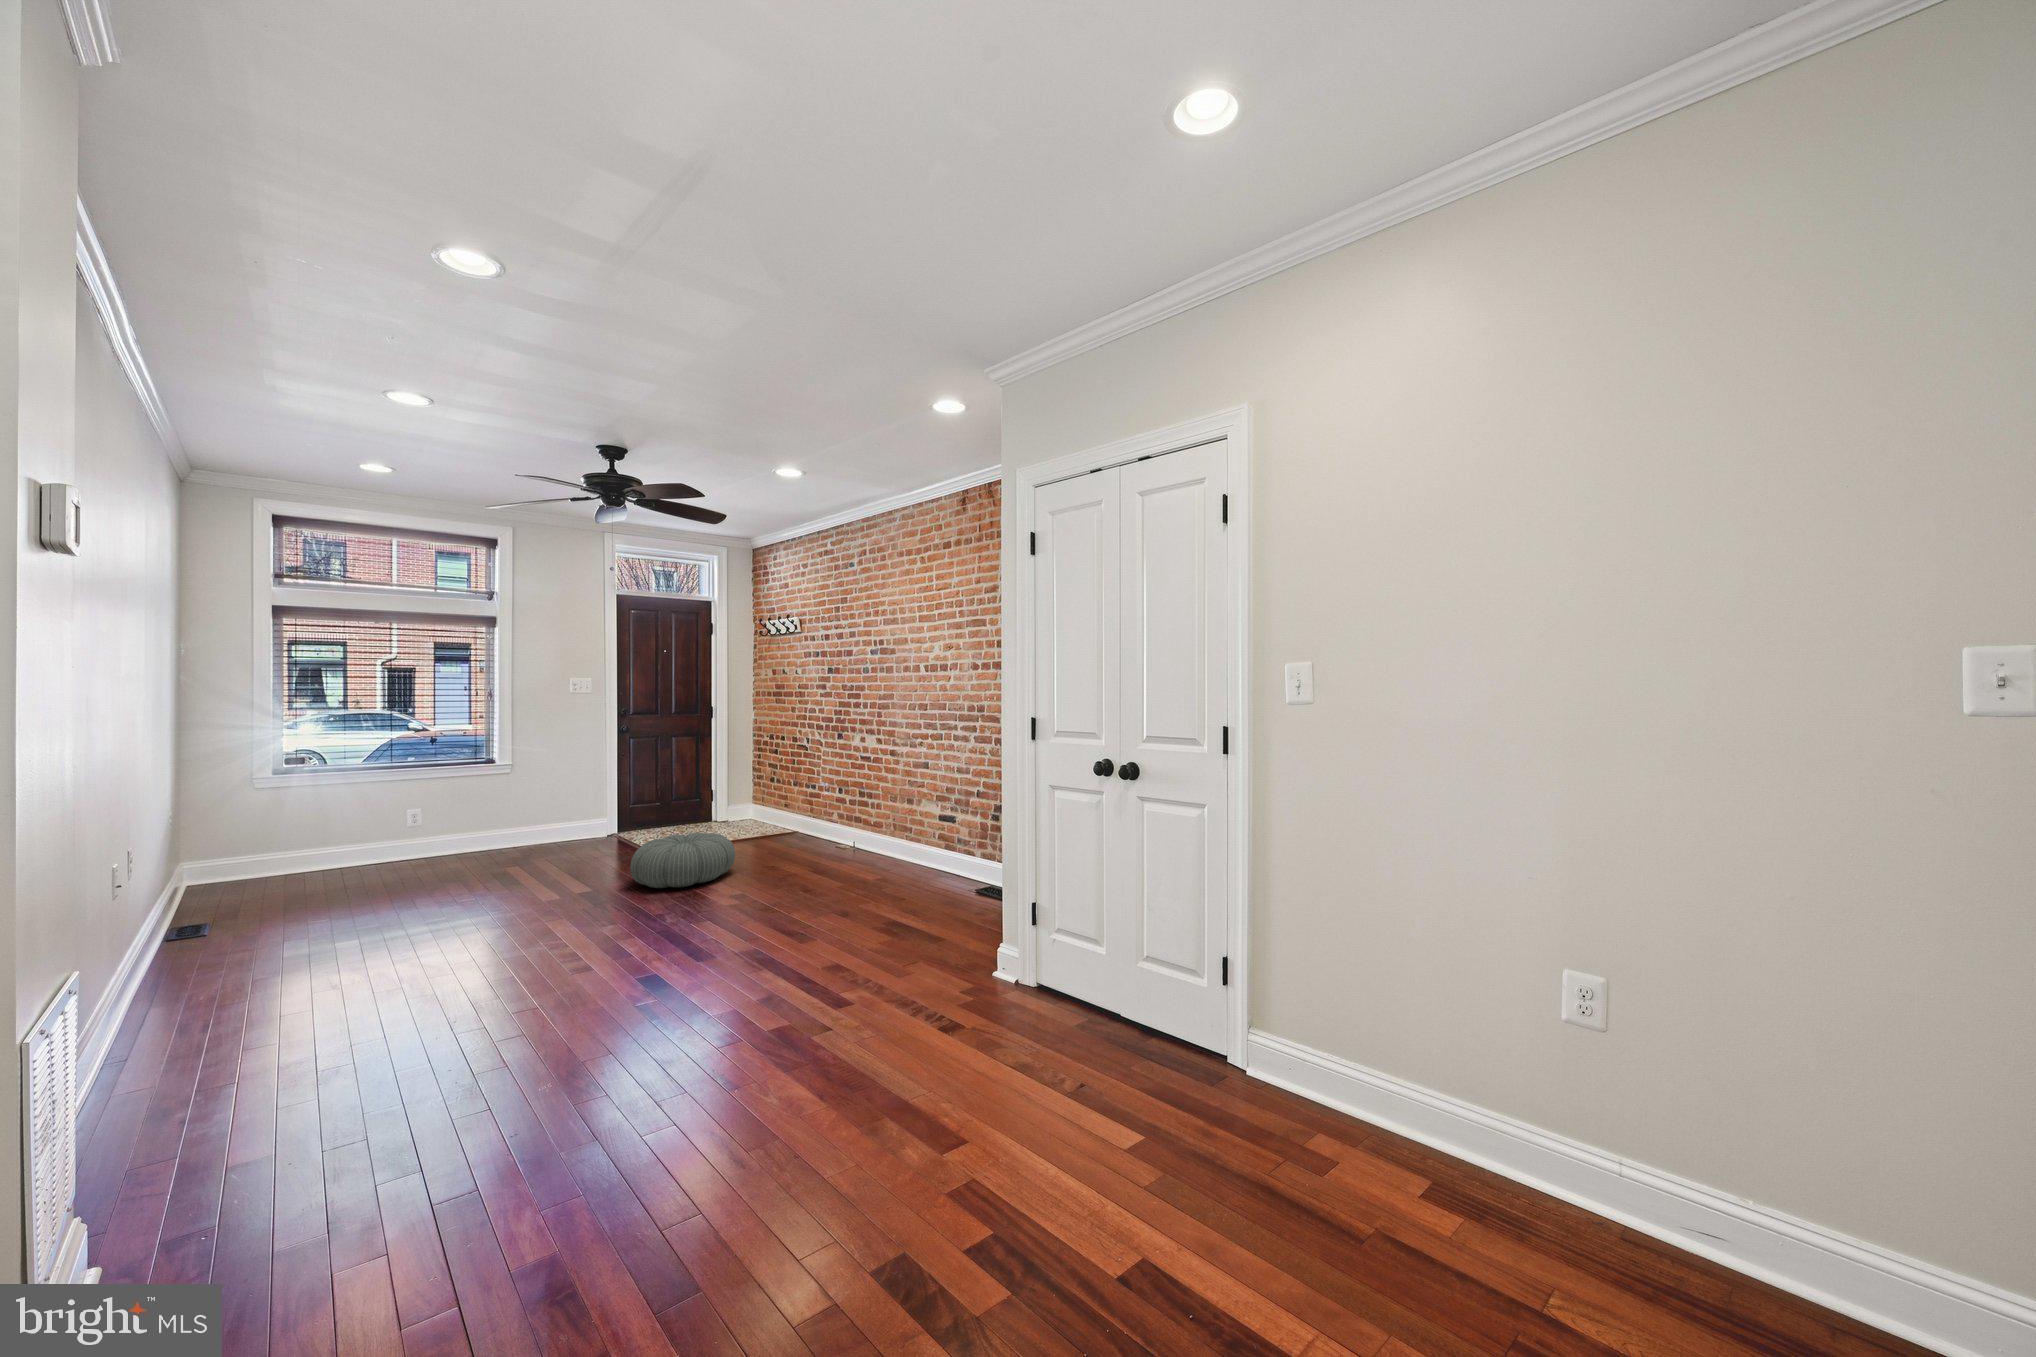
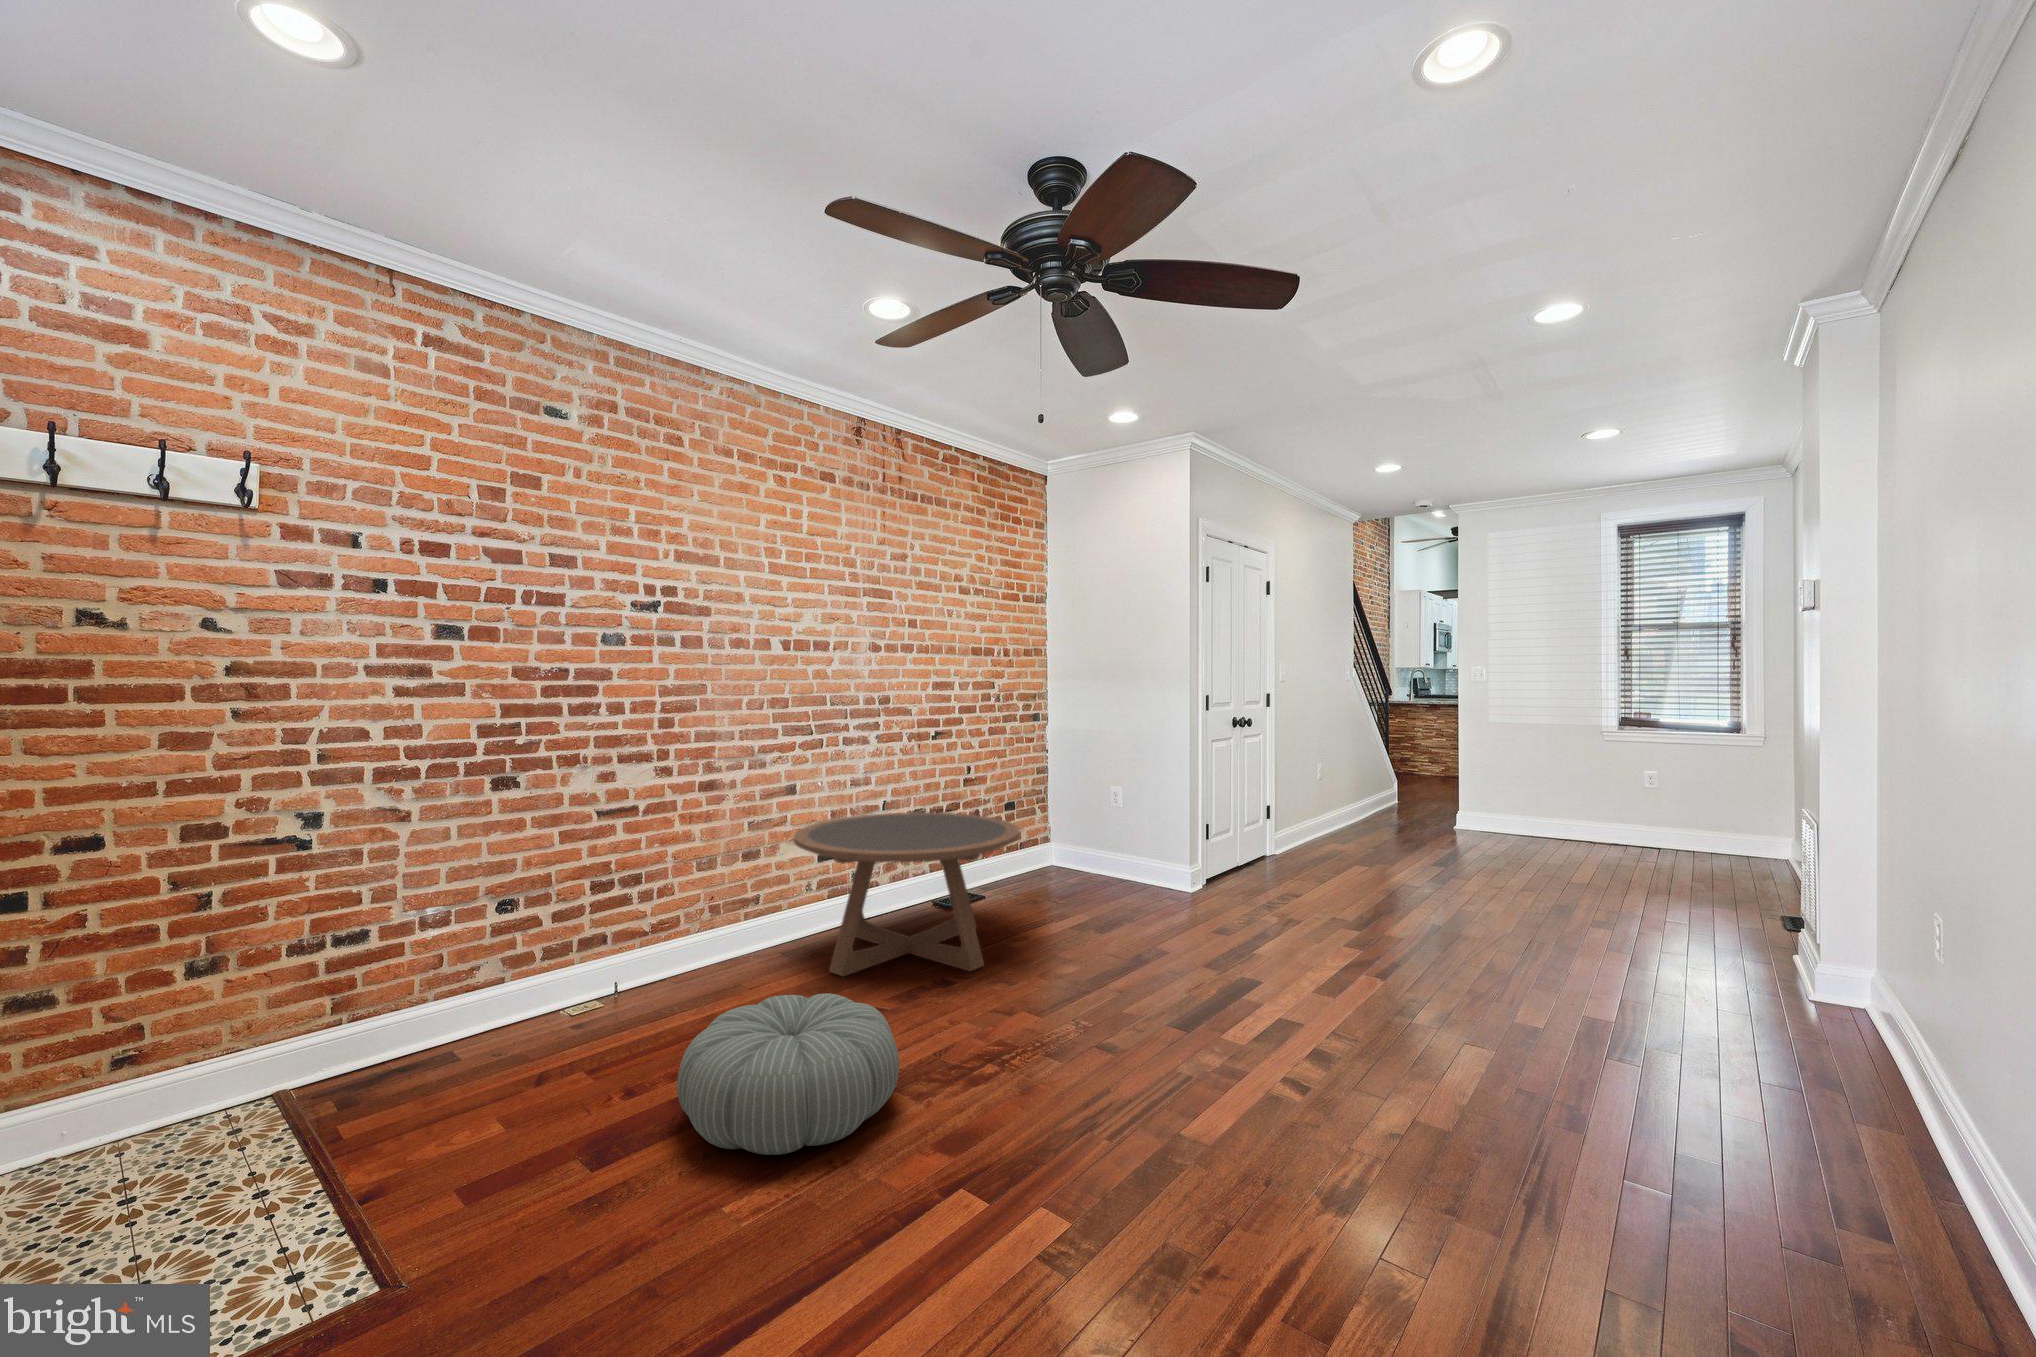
coffee table: none [787,789,956,908] -> present [794,812,1020,976]

